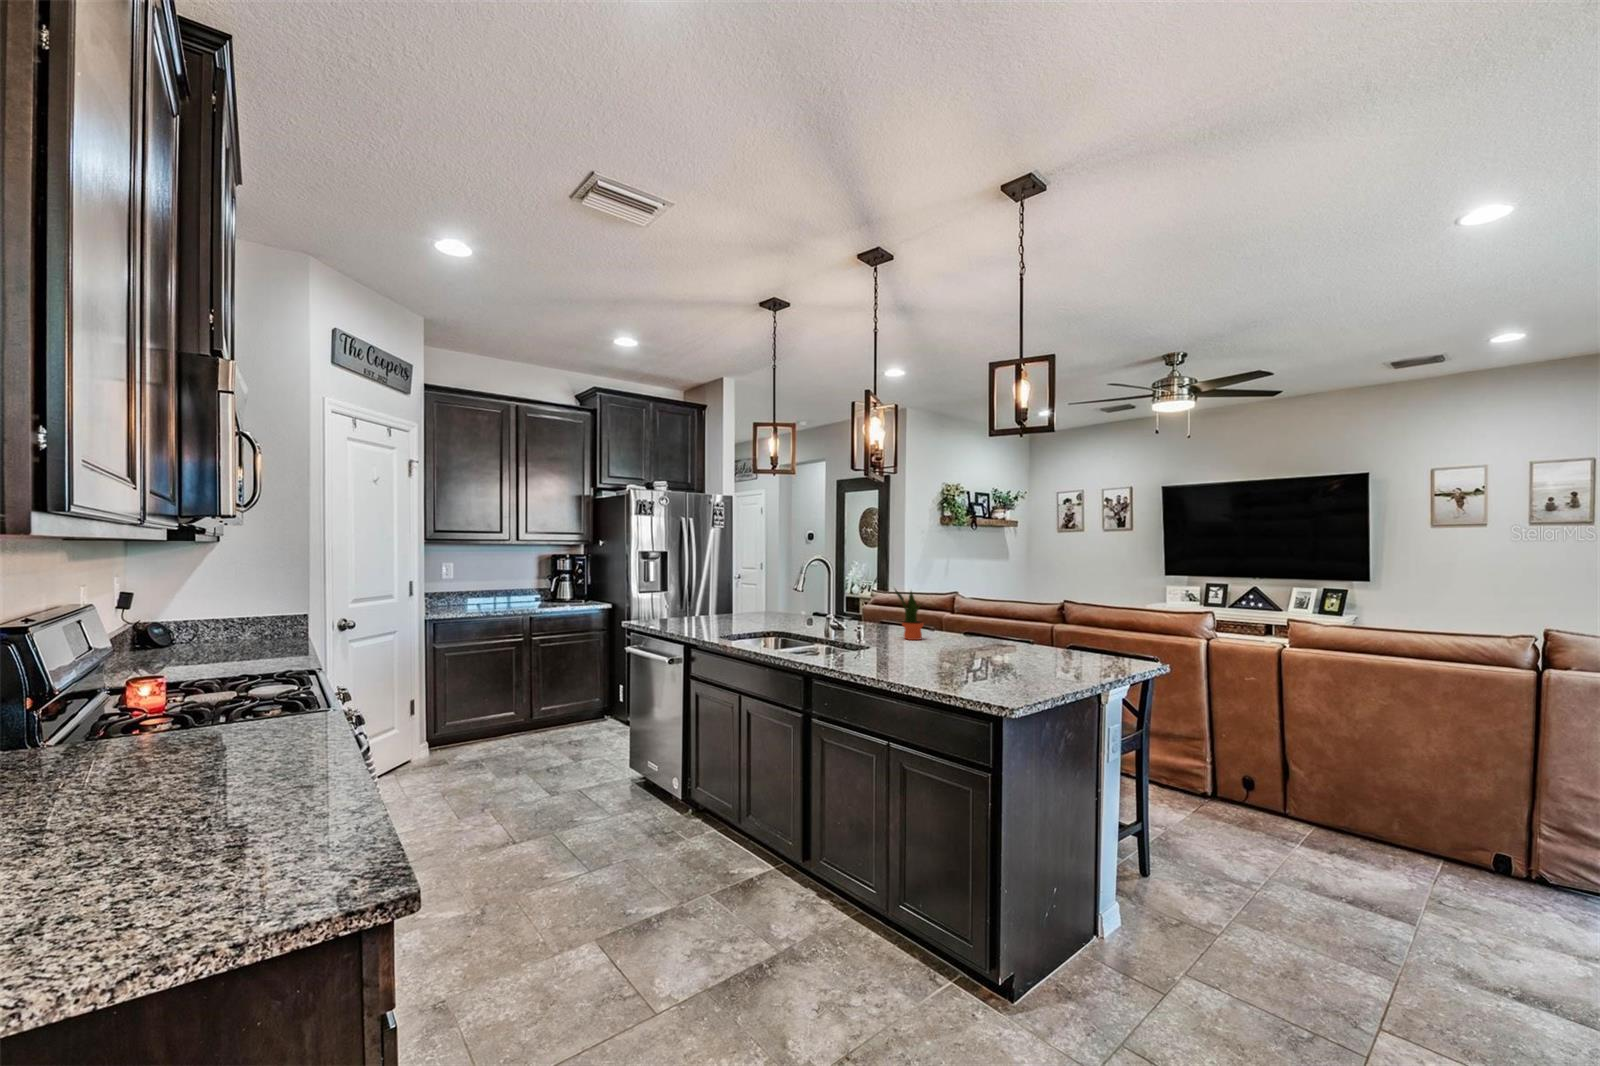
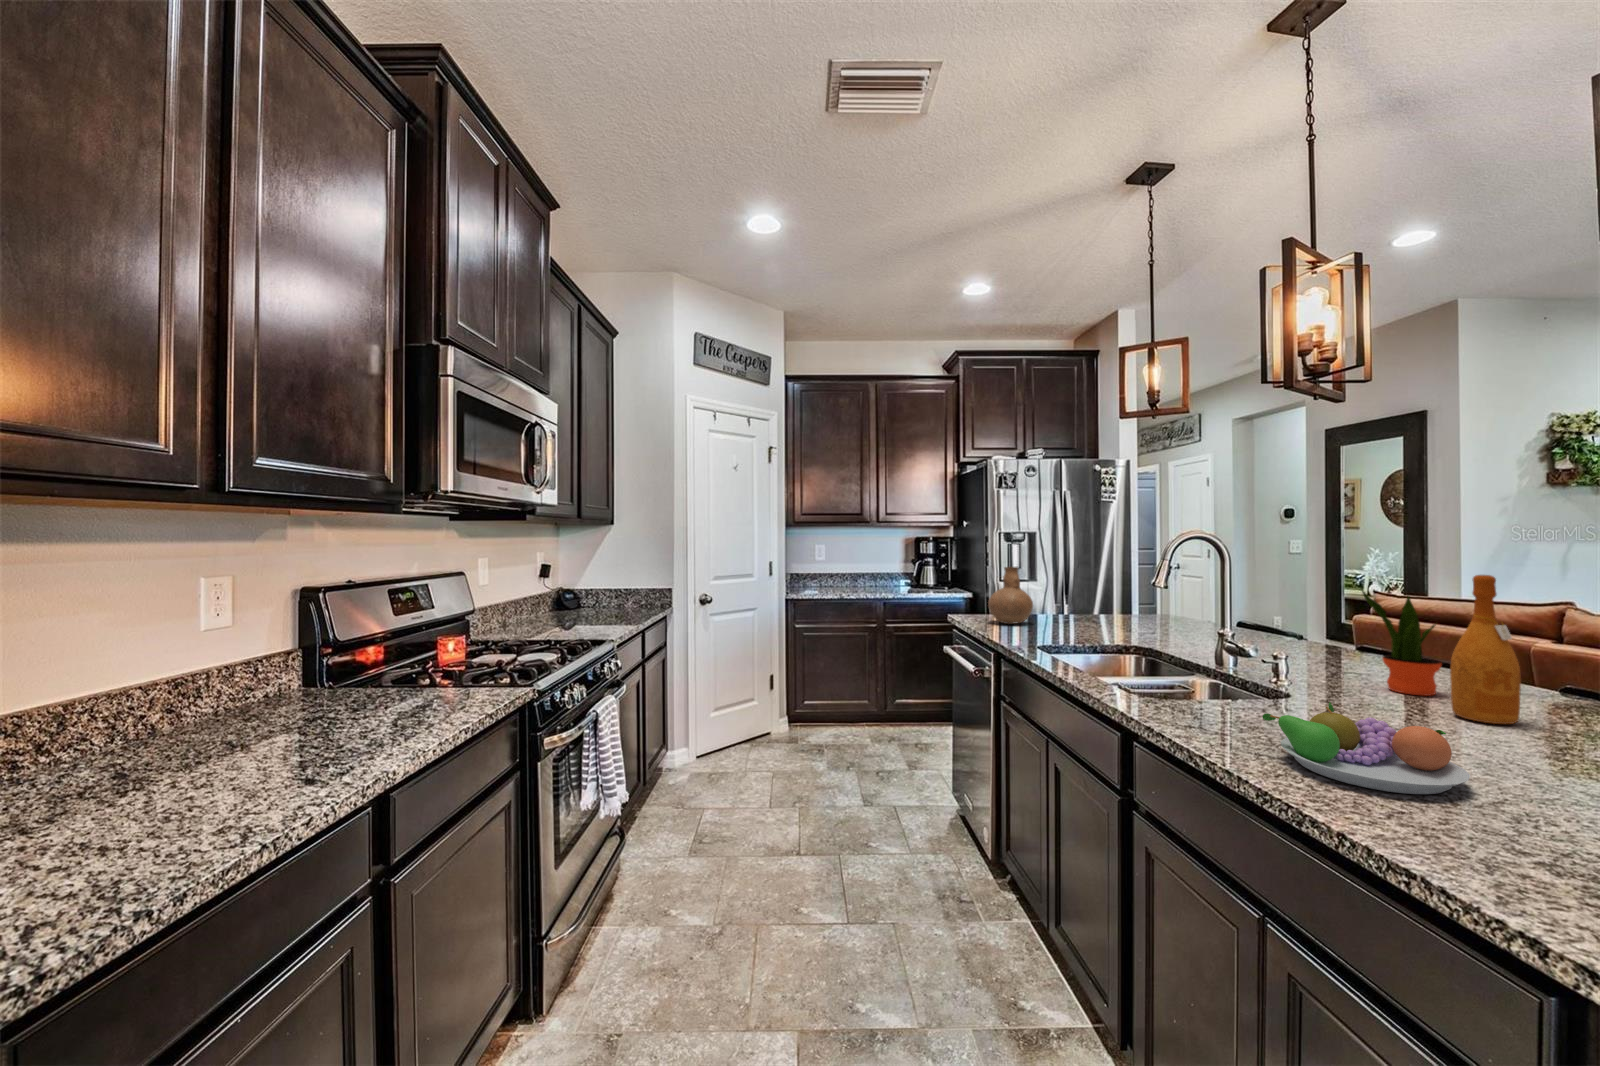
wine bottle: none [930,578,953,647] -> present [1450,575,1521,724]
vase: none [662,580,696,625] -> present [988,566,1033,624]
fruit bowl: none [876,640,946,673] -> present [1262,702,1470,794]

